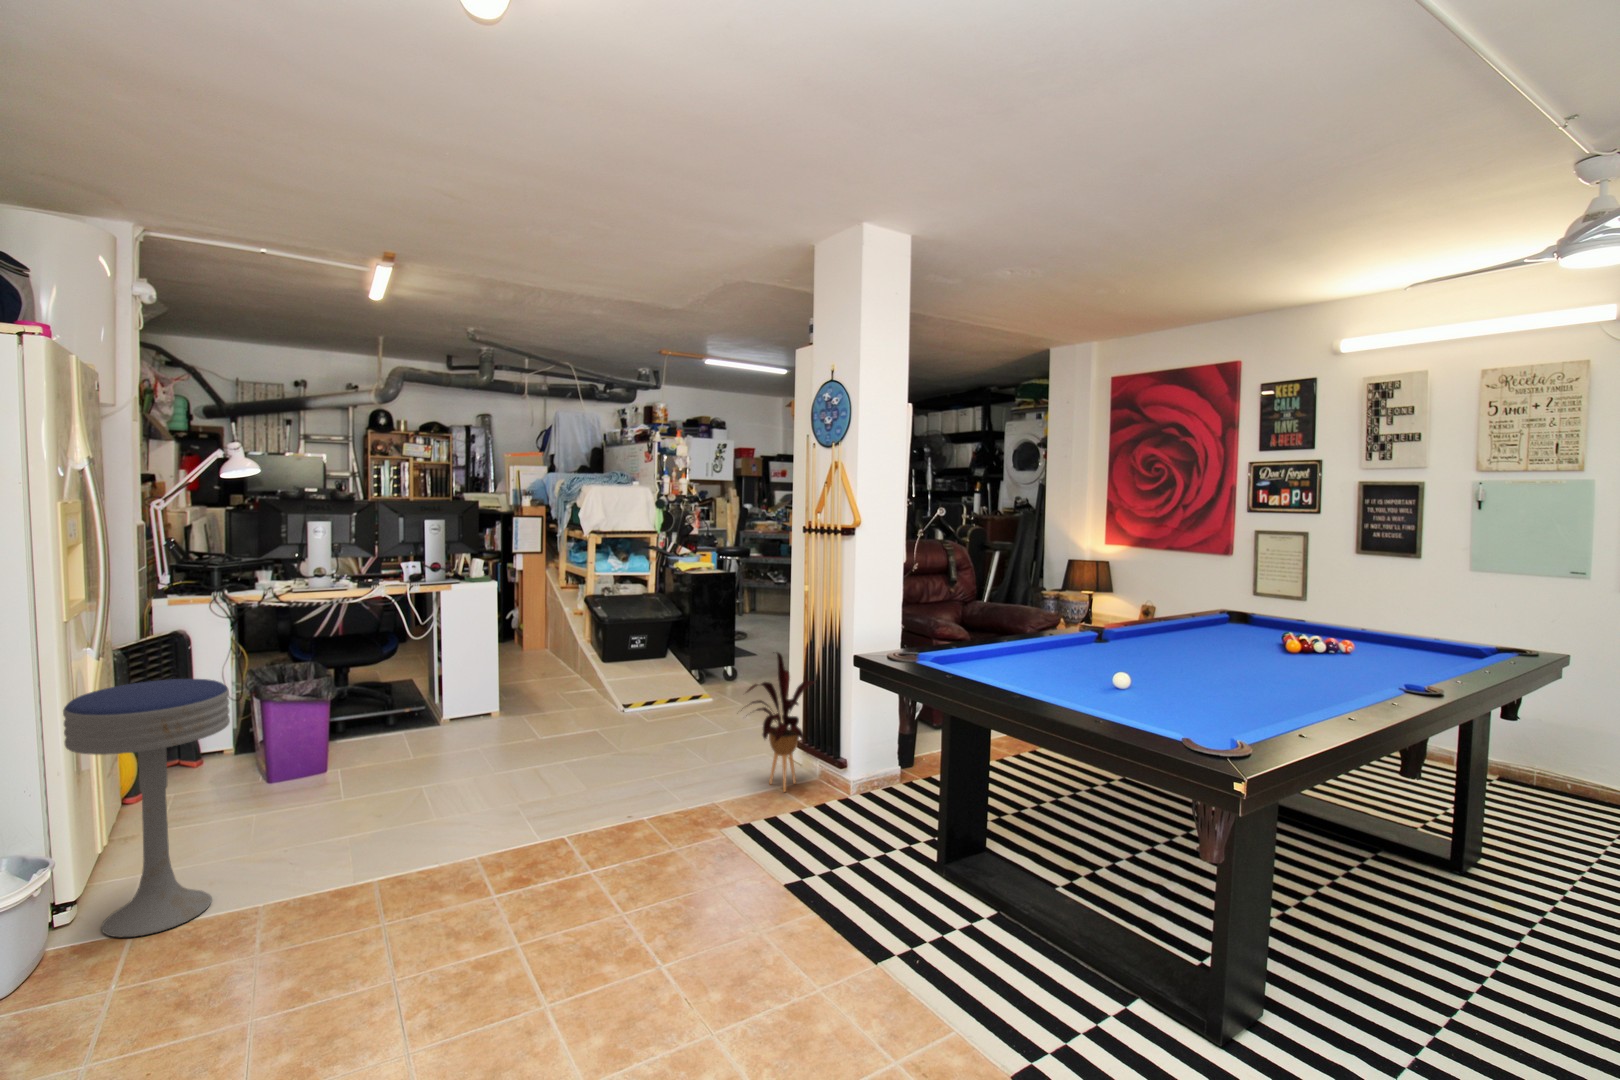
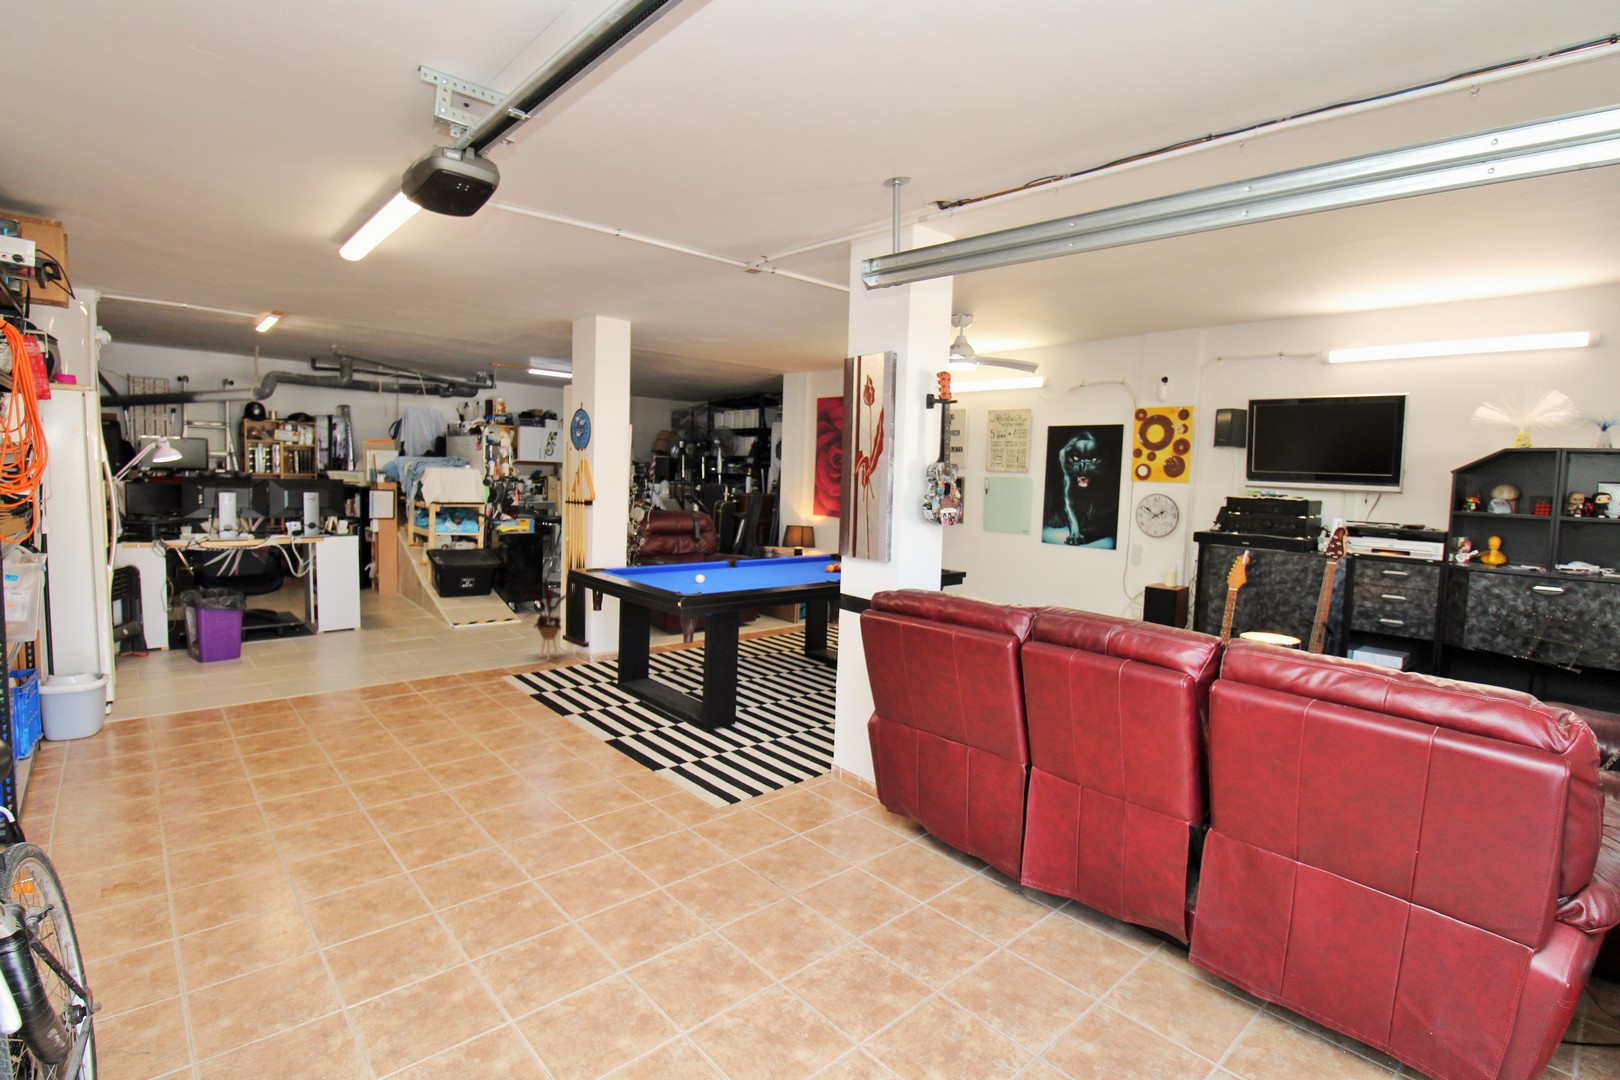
bar stool: present [63,679,230,937] -> none [106,583,199,718]

